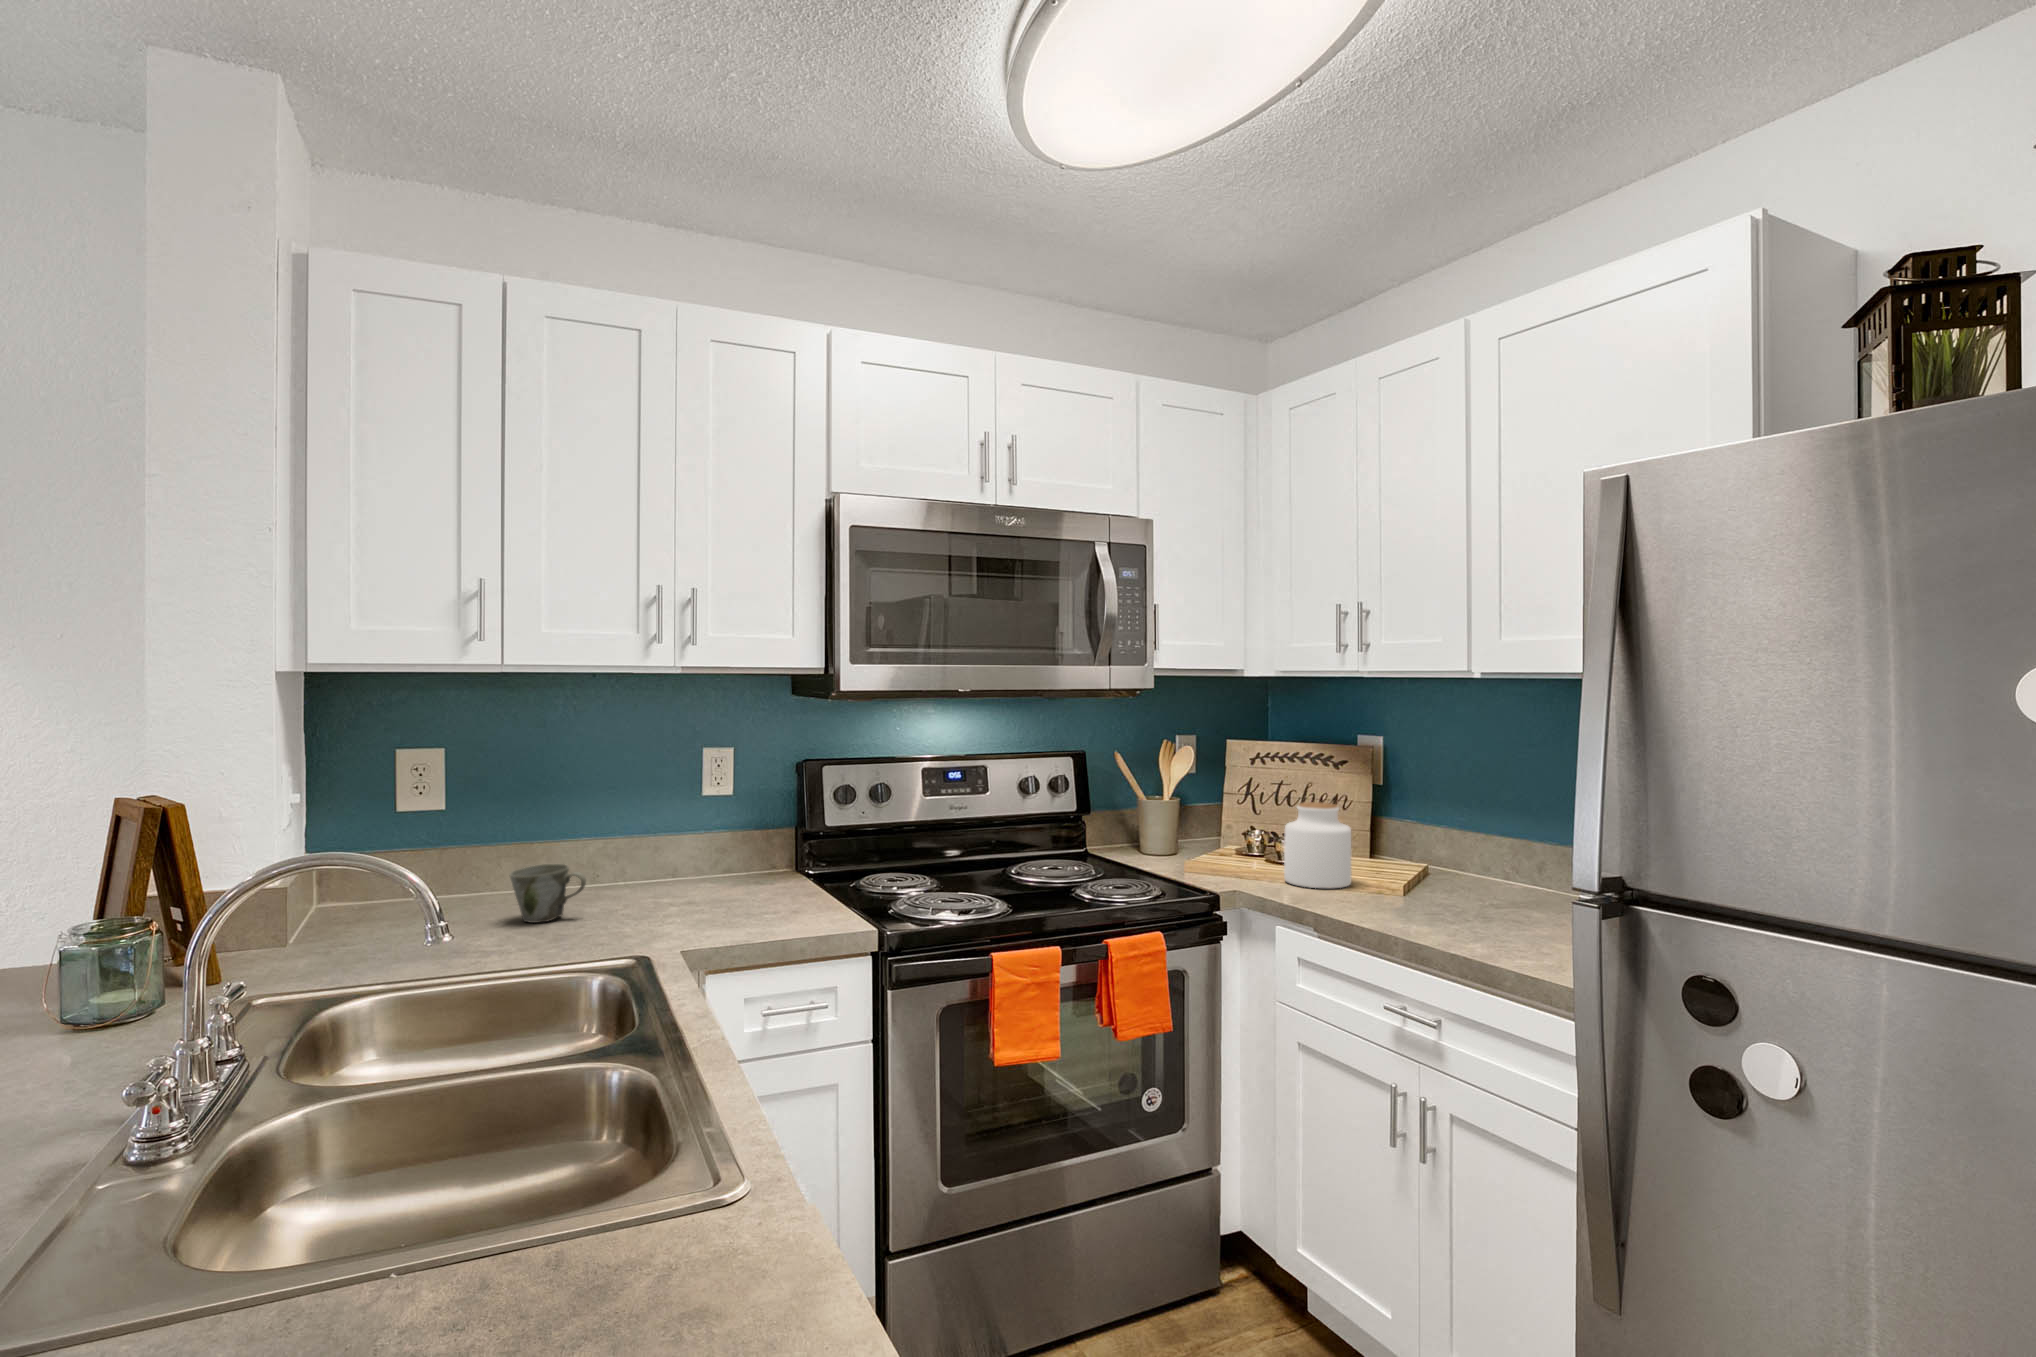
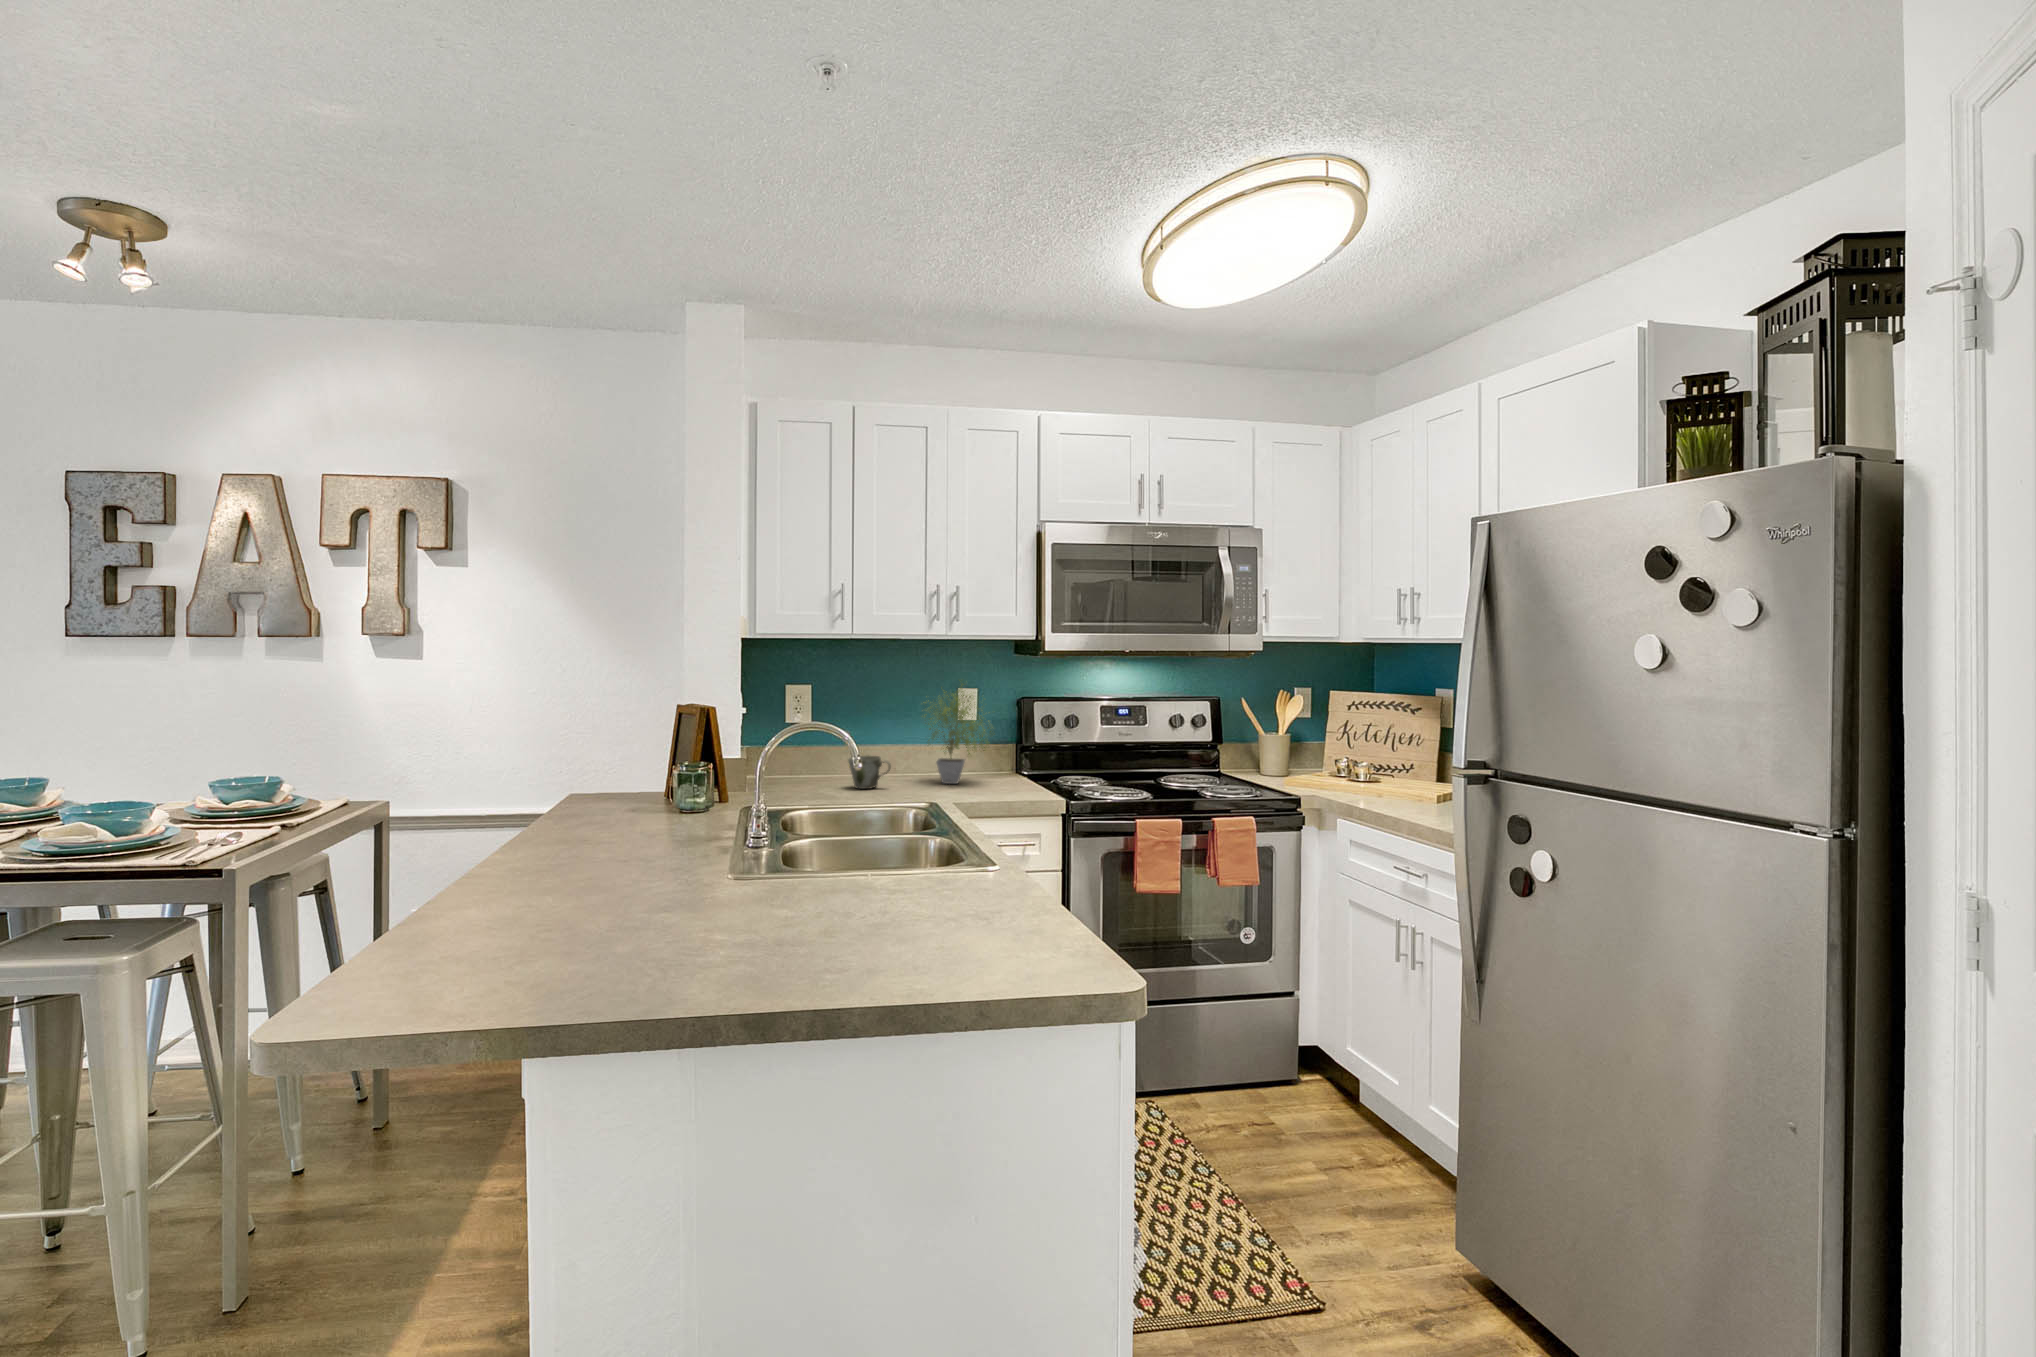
potted plant: none [633,735,765,901] -> present [925,684,991,784]
jar: present [1284,802,1351,888] -> none [1355,737,1405,797]

